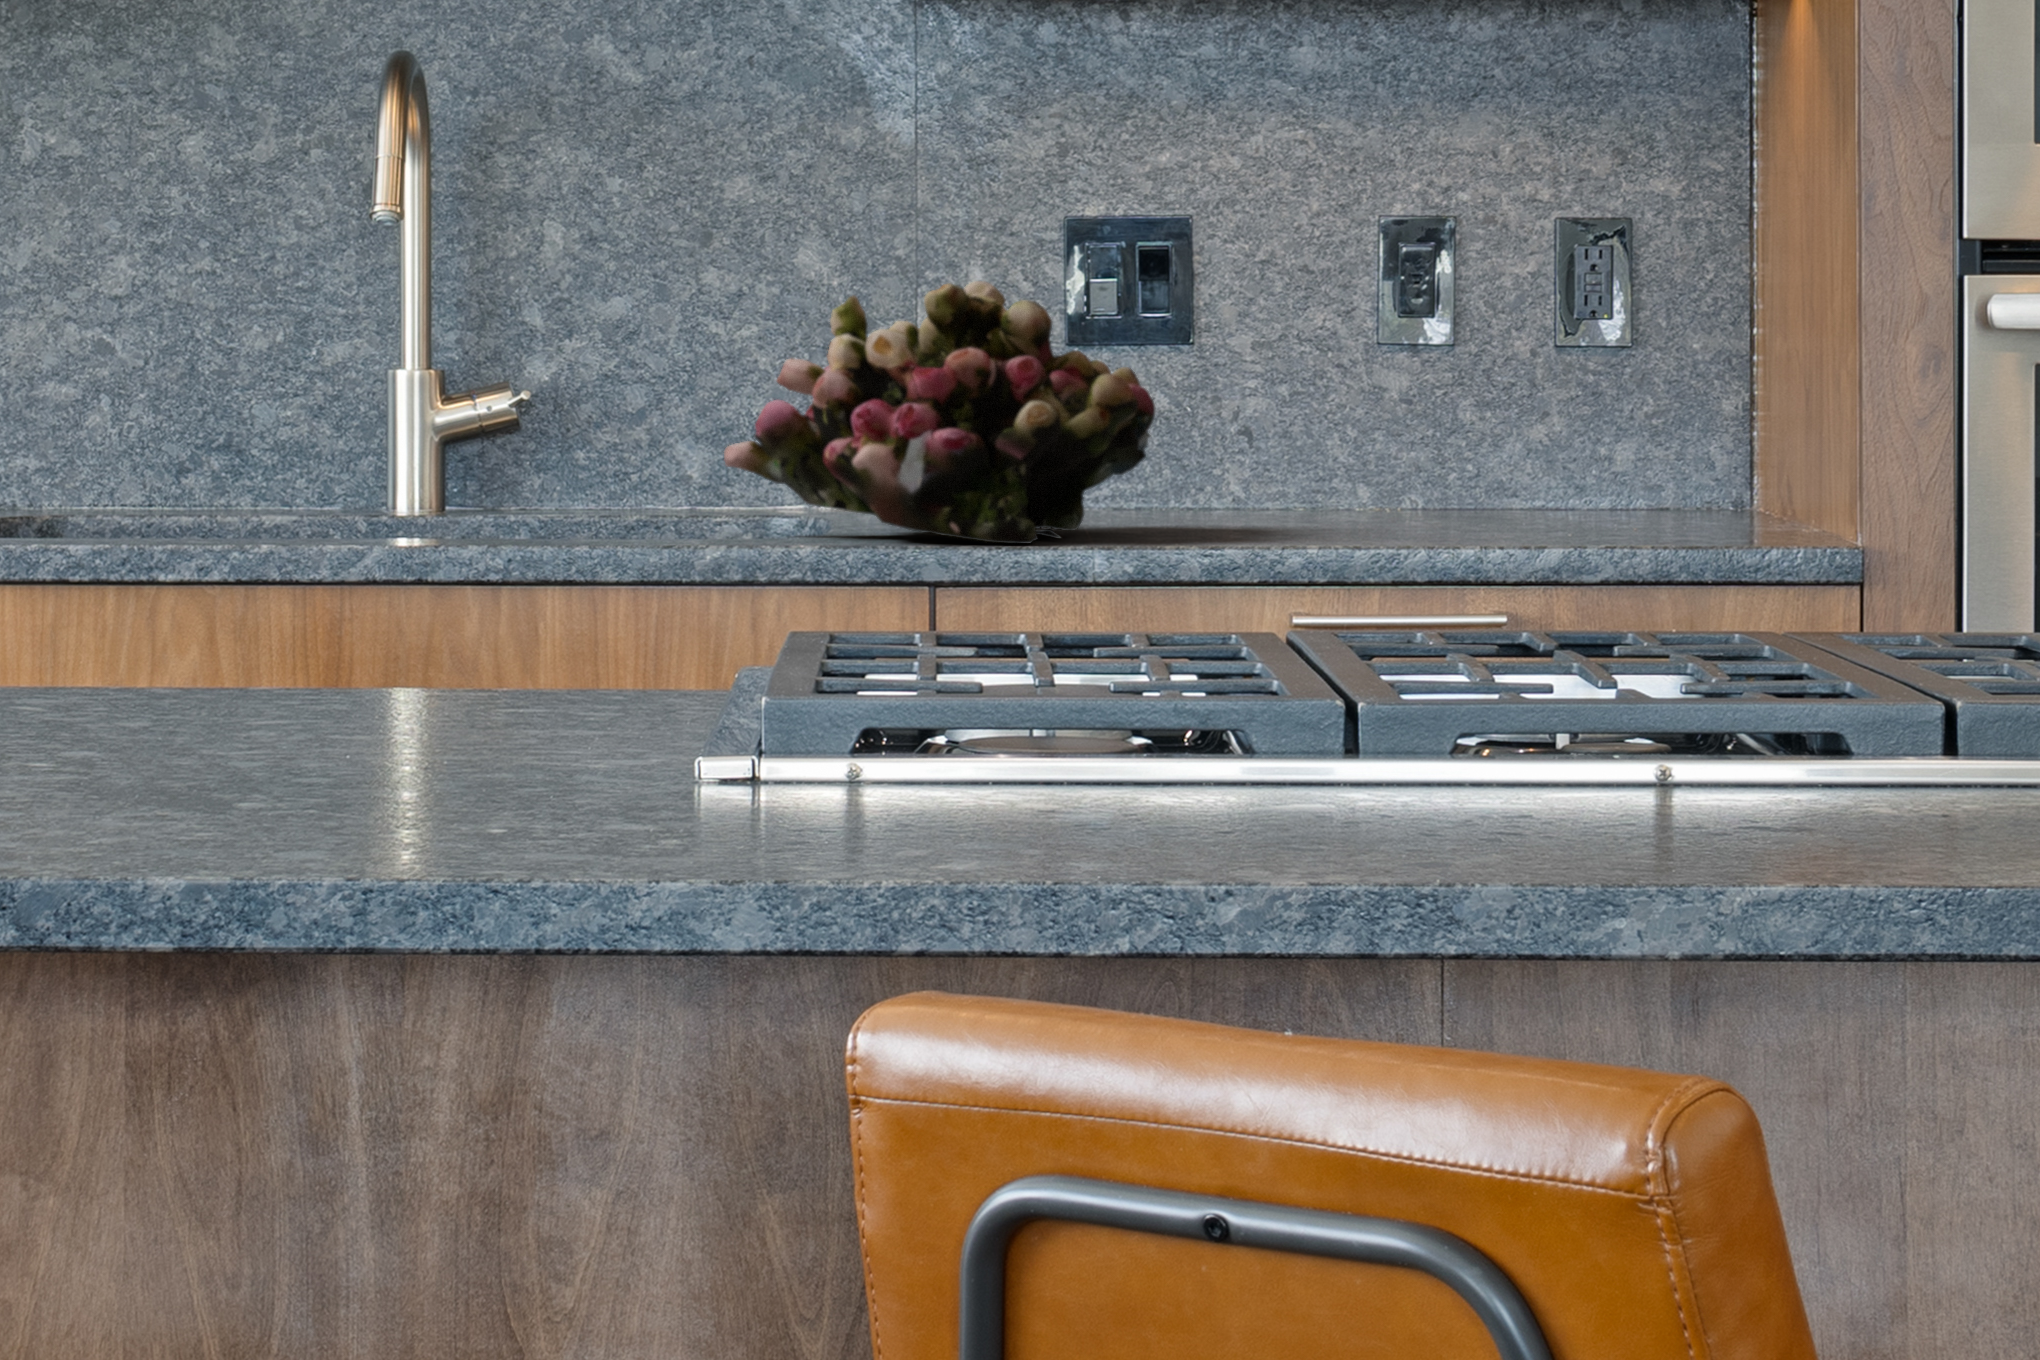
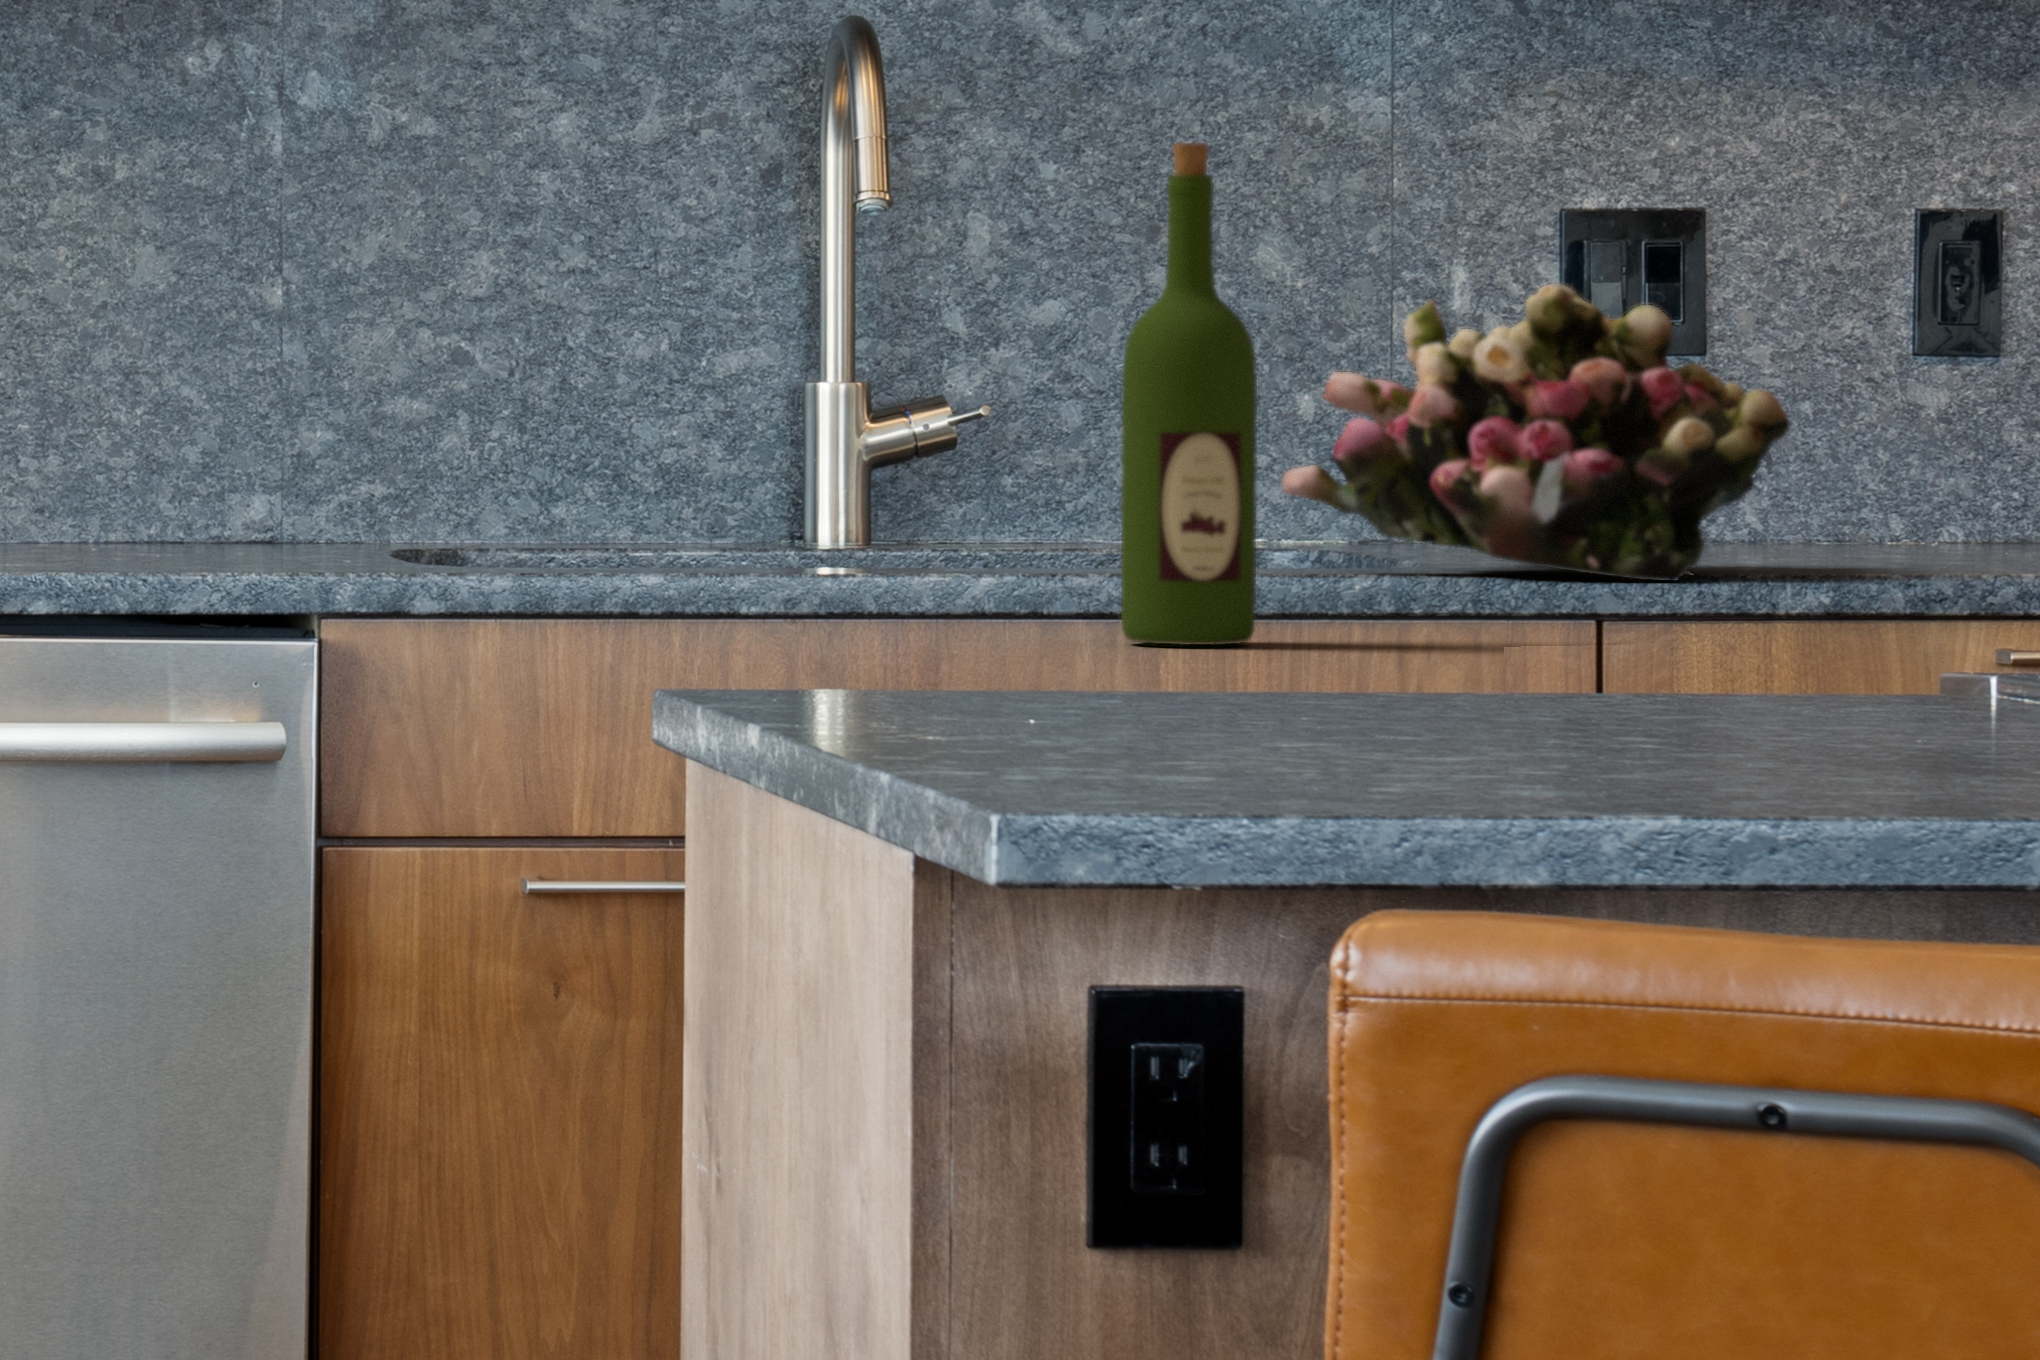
wine bottle: none [216,164,336,619] -> present [1121,143,1257,645]

